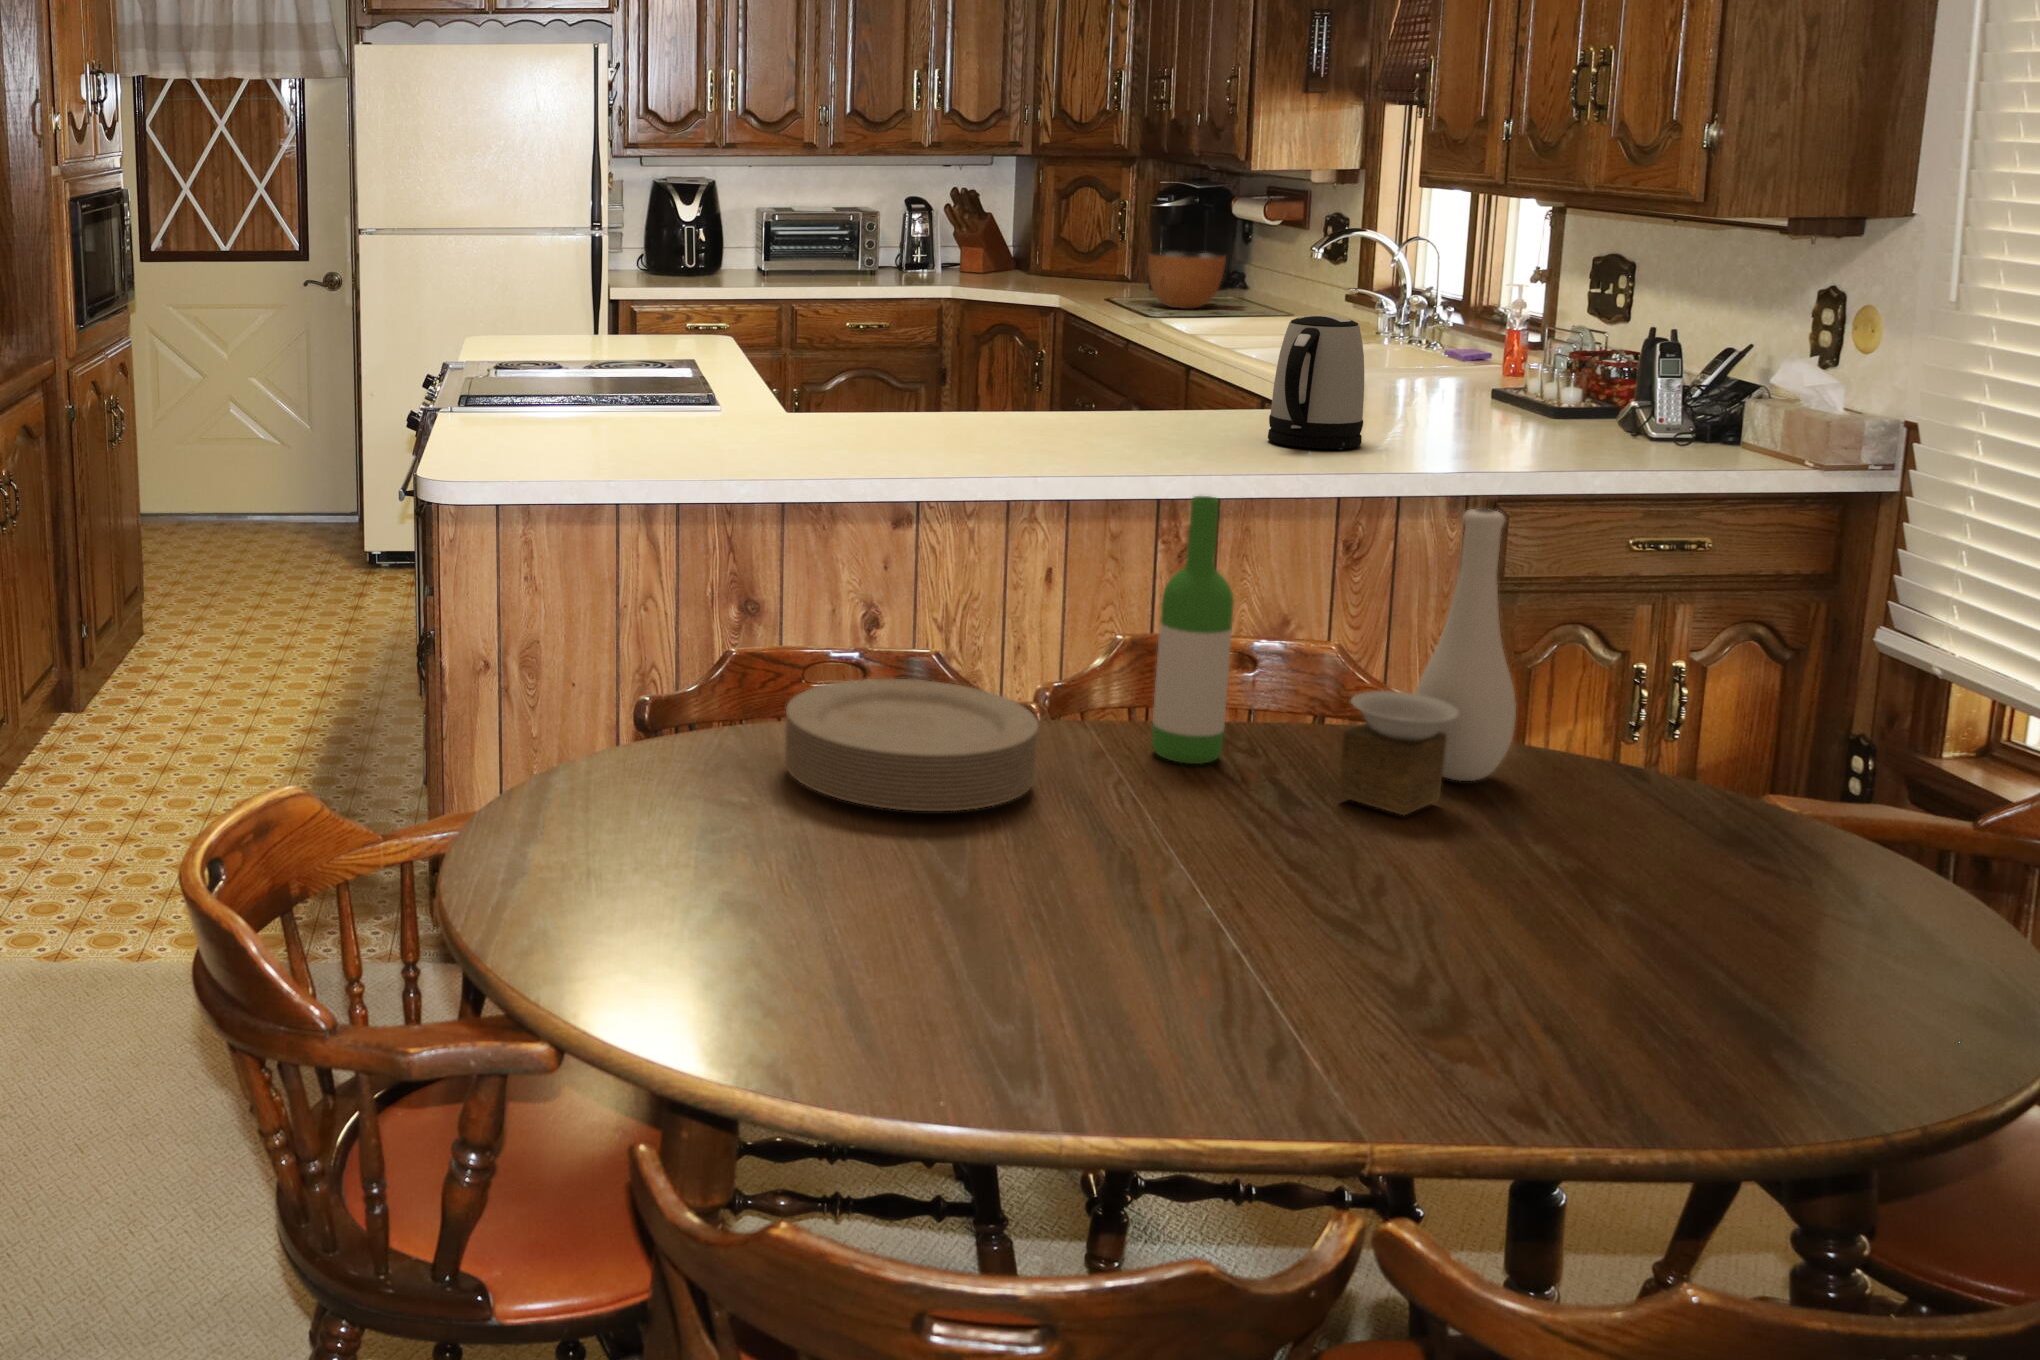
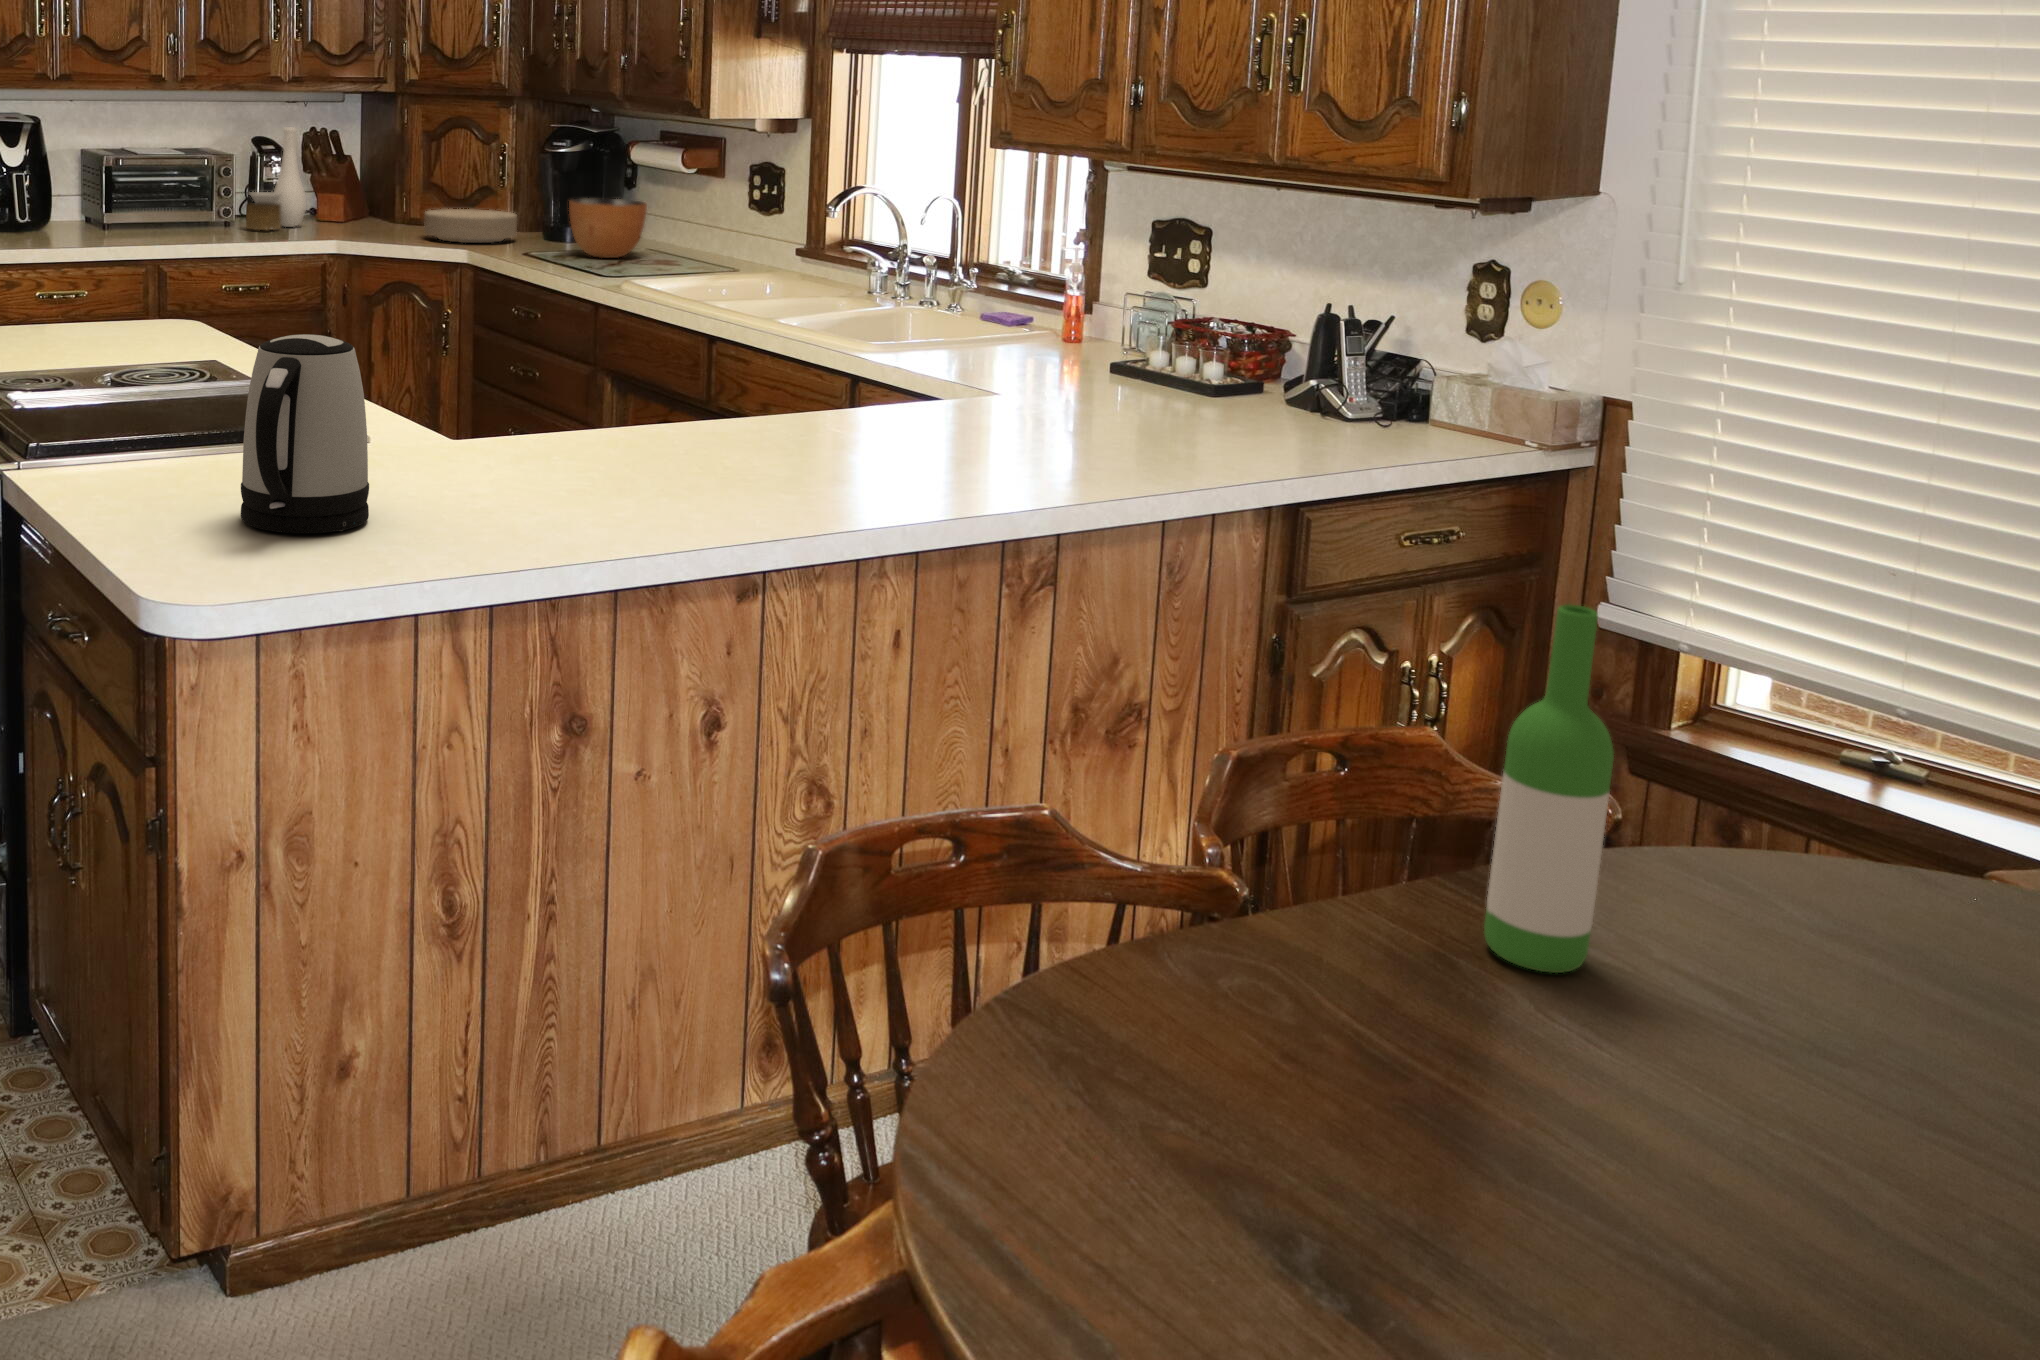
kettle: present [1268,315,1364,449] -> present [241,334,369,533]
vase: present [1338,509,1516,815] -> present [246,127,306,230]
plate: present [784,679,1038,811] -> present [424,209,517,243]

